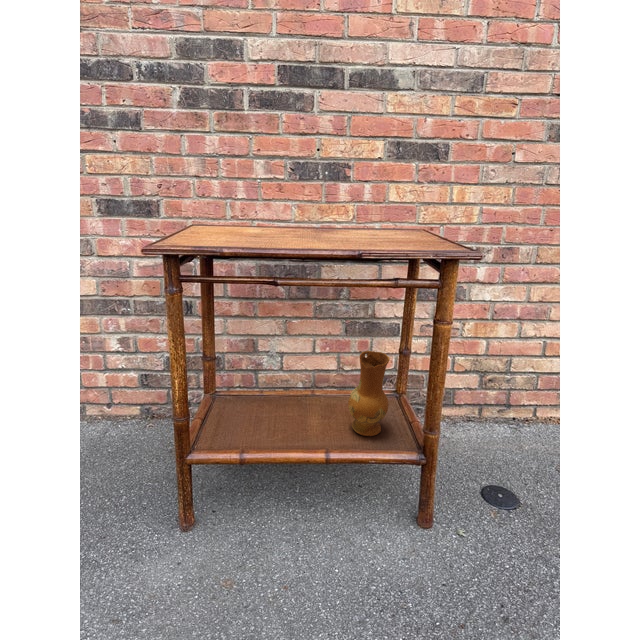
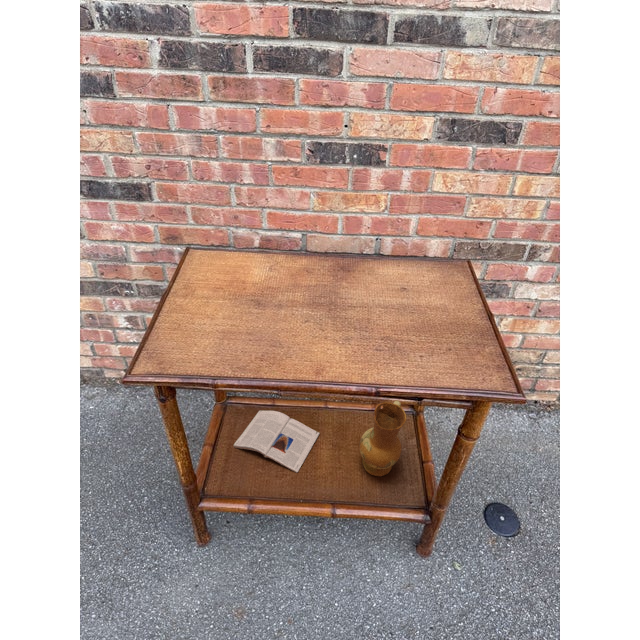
magazine: none [224,396,308,438] -> present [234,410,319,473]

